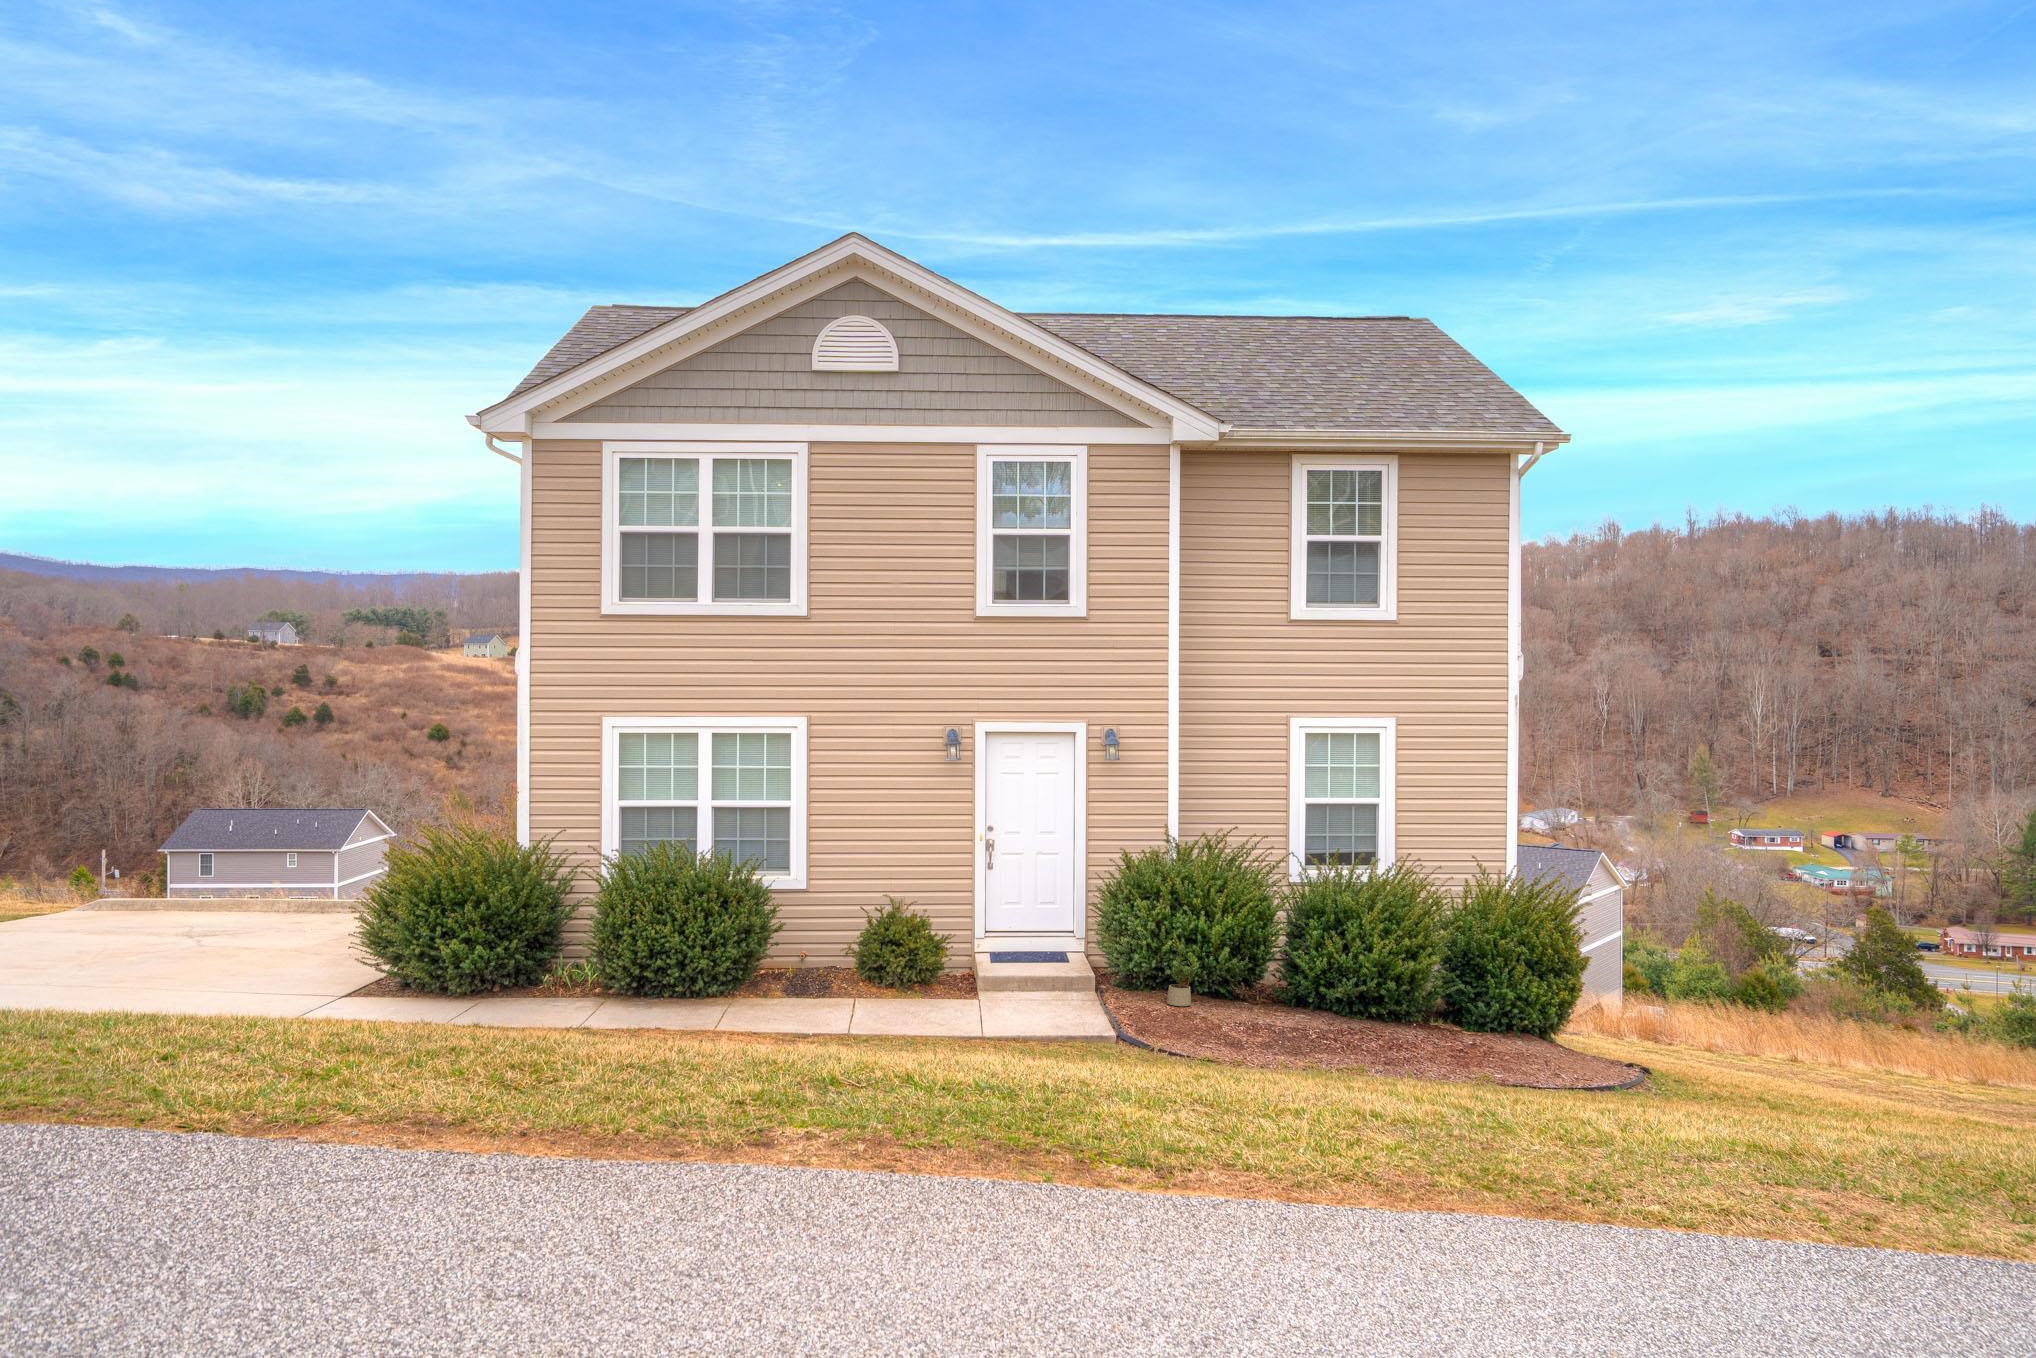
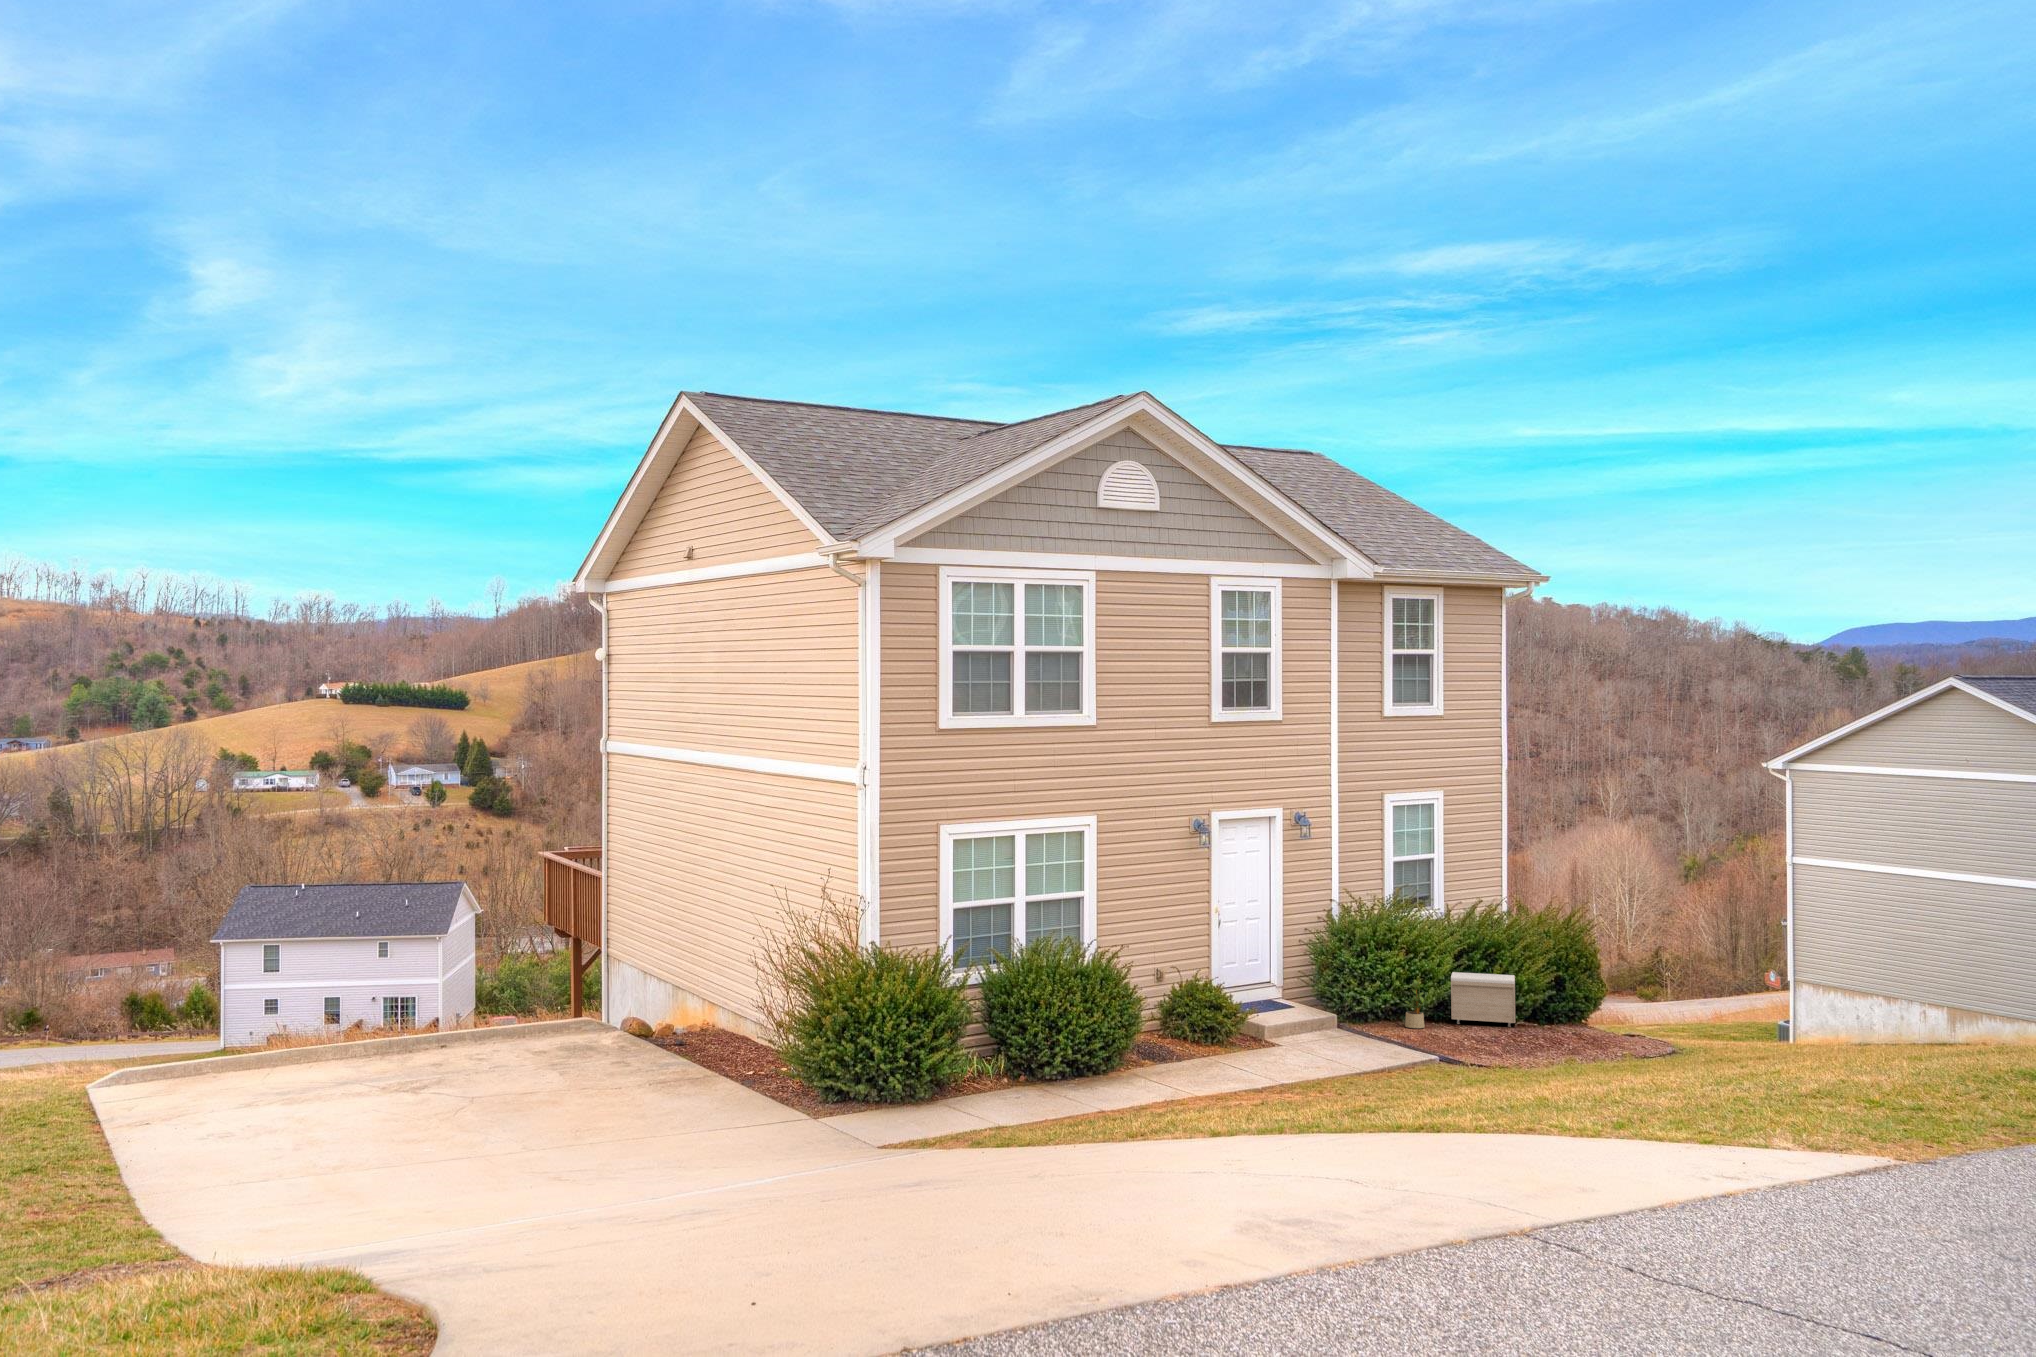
storage bench: none [1238,943,1333,1021] -> present [1451,972,1515,1027]

